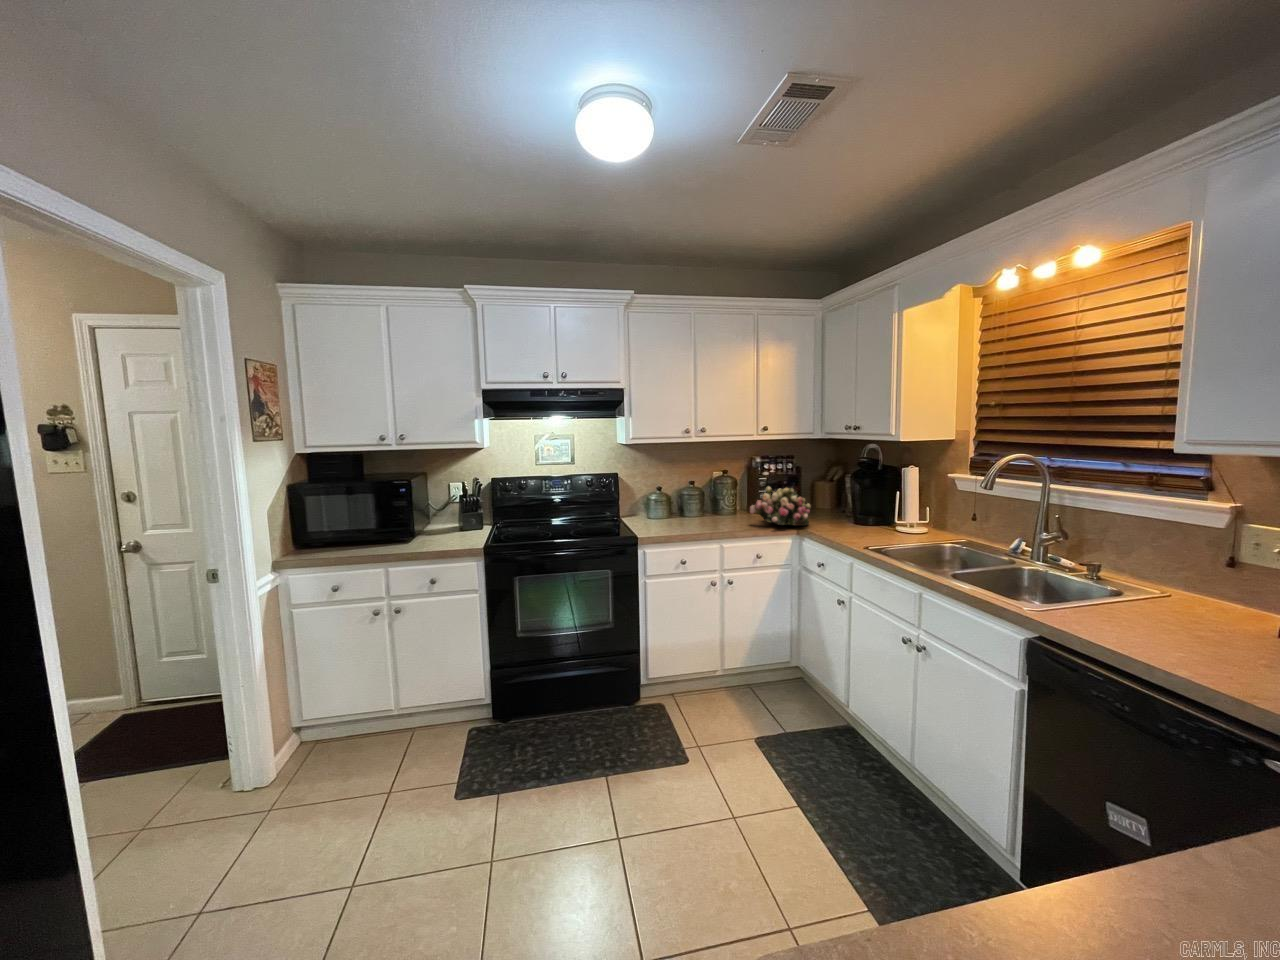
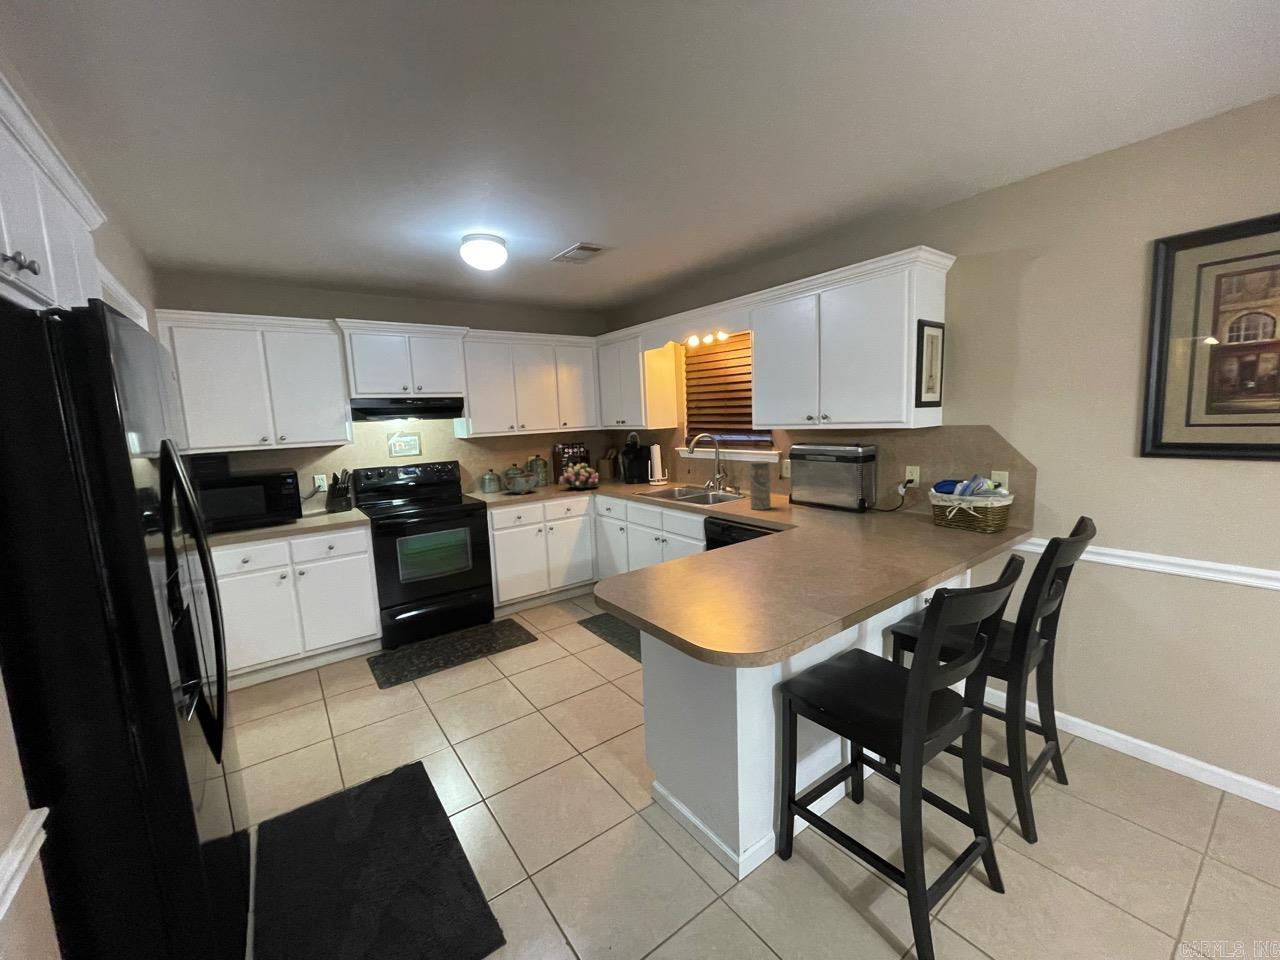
bowl: none [672,495,718,527] -> present [505,473,537,494]
vase: none [1160,527,1237,649] -> present [750,461,771,510]

